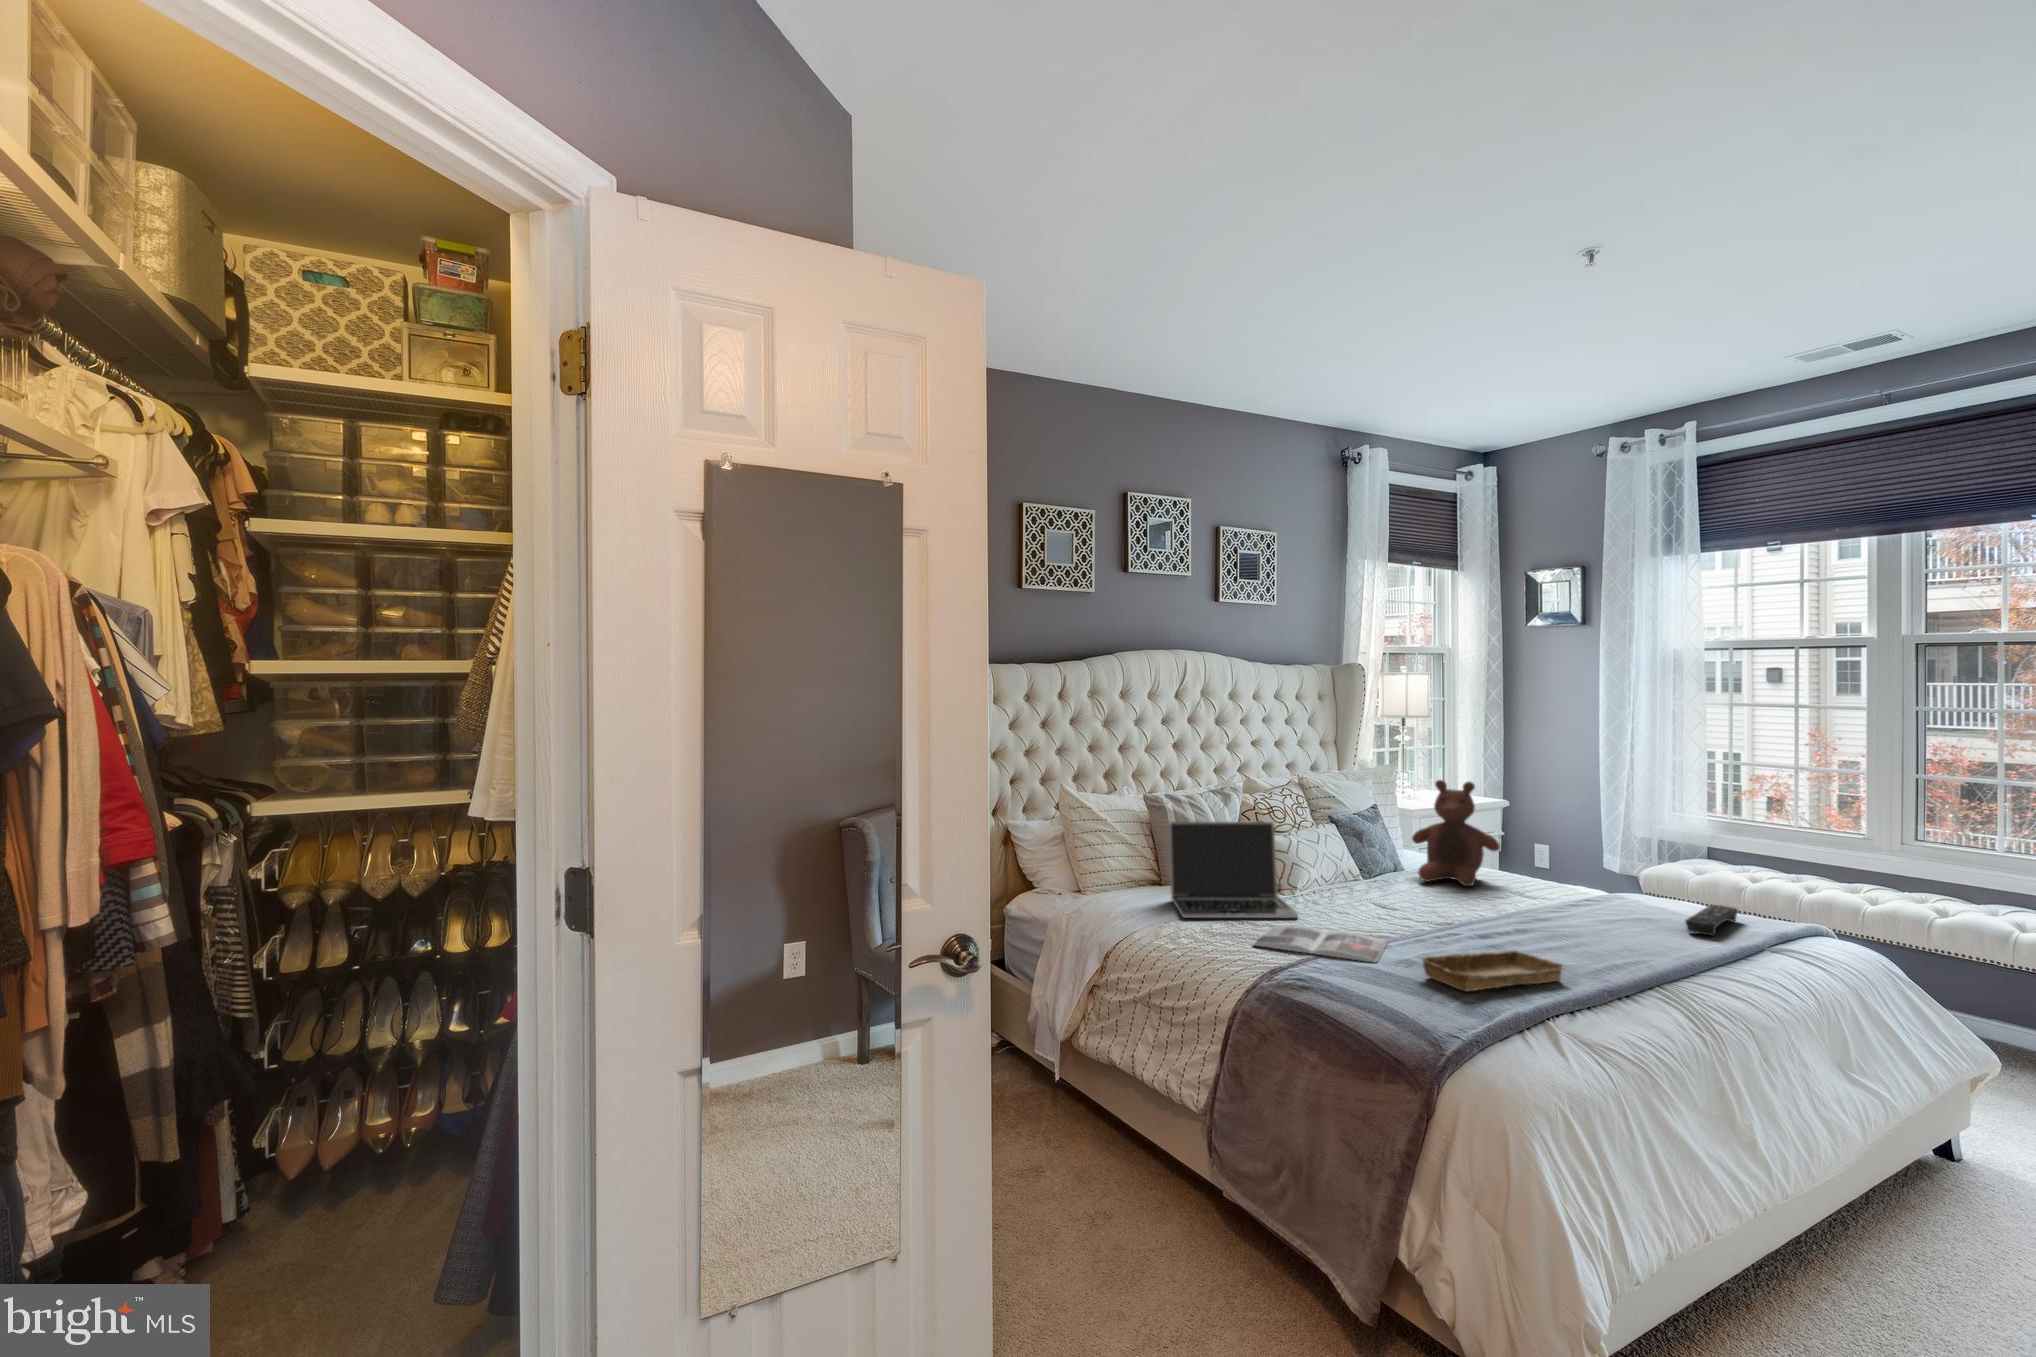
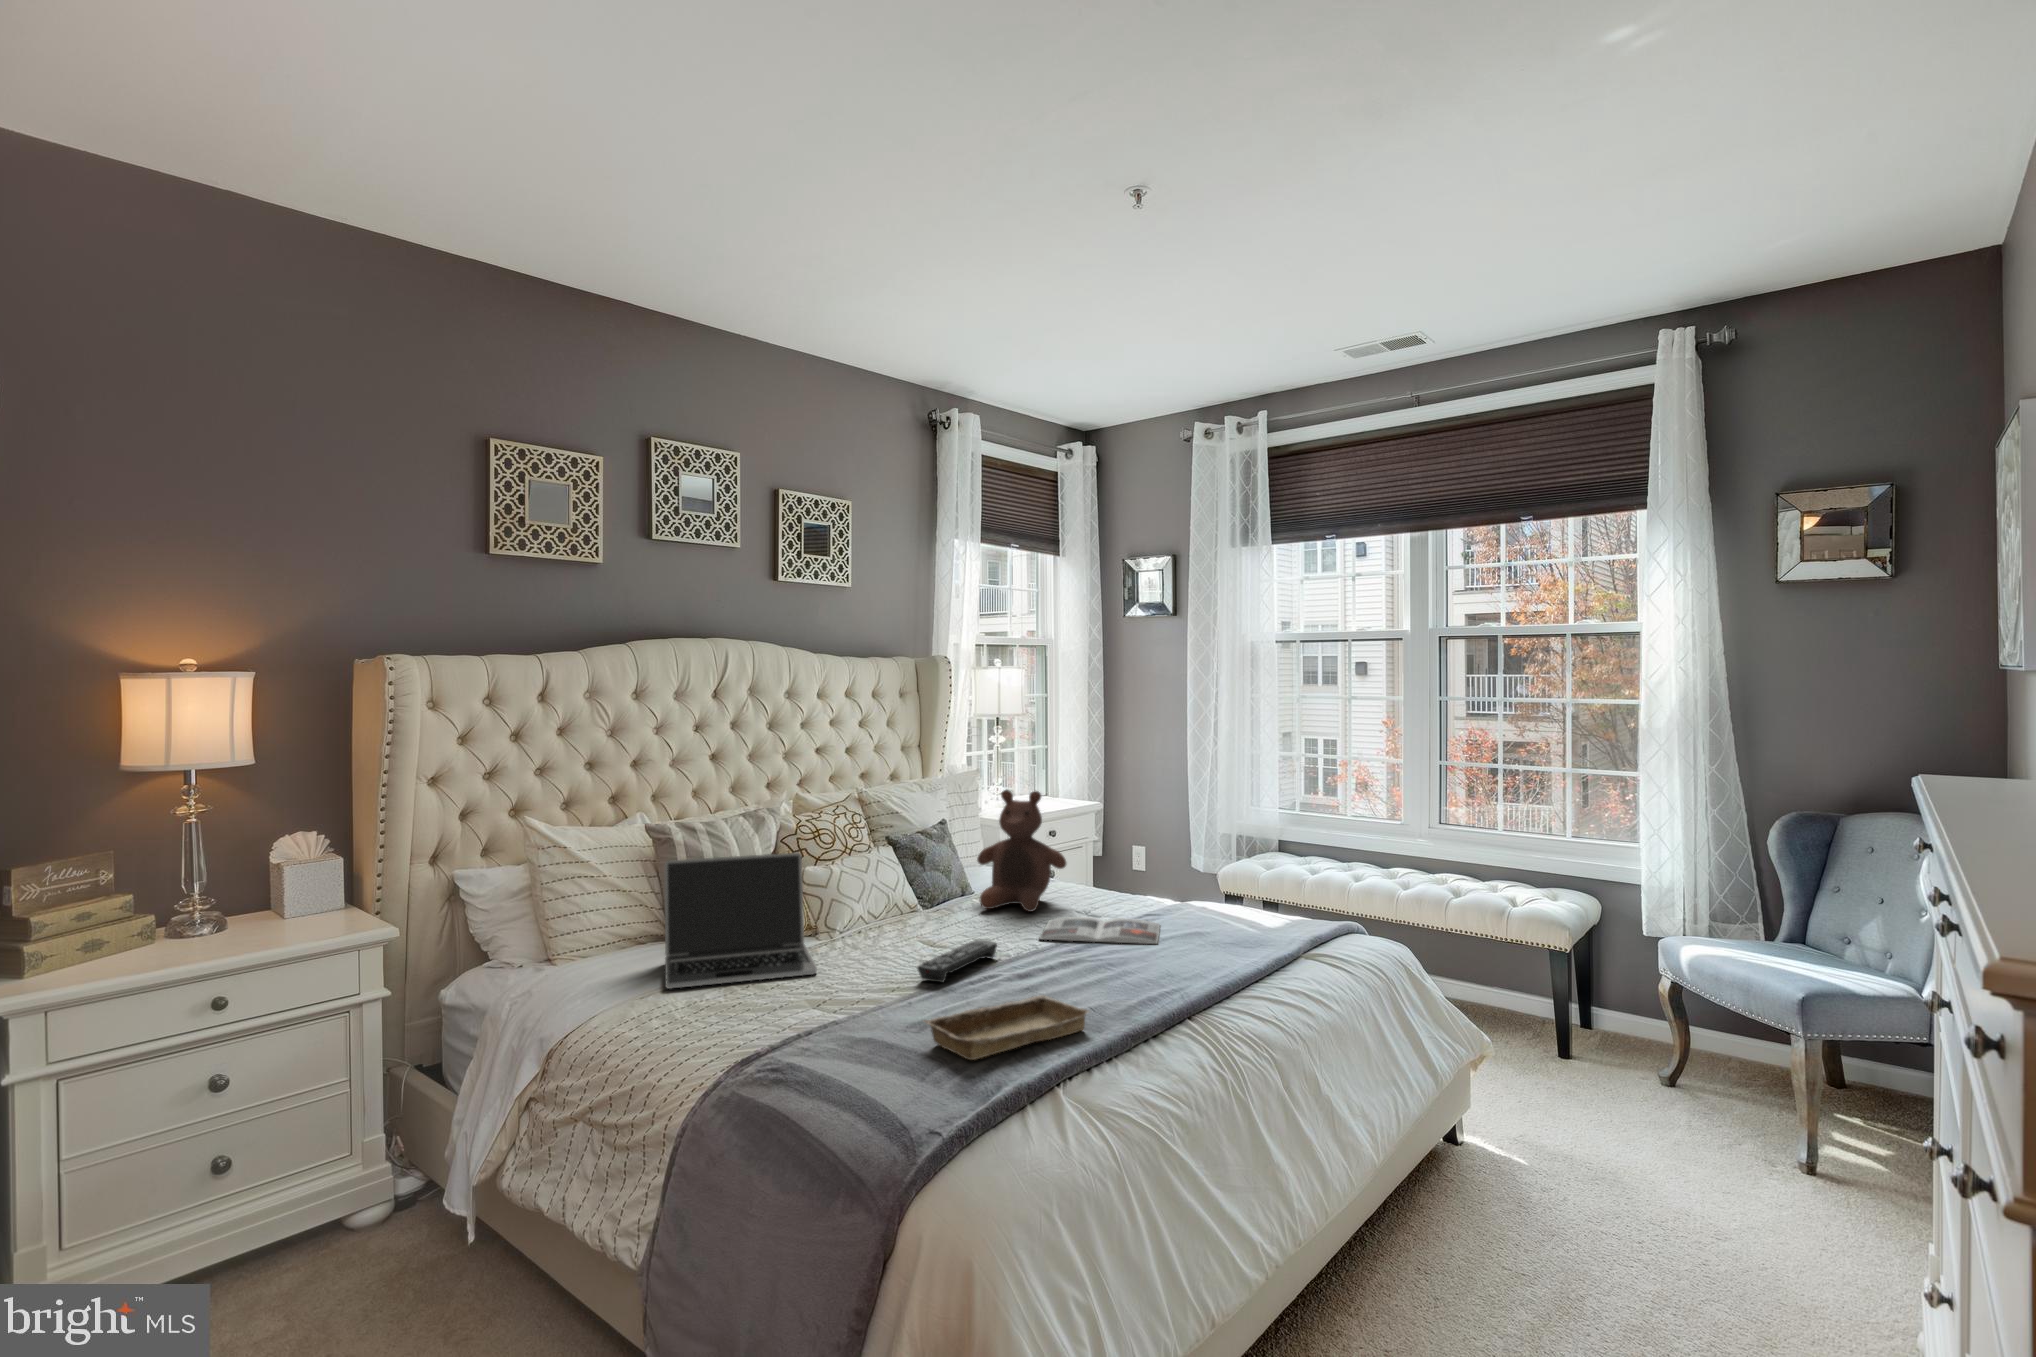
remote control: present [1685,905,1738,936] -> present [918,940,997,982]
magazine: present [1254,926,1388,963] -> present [1040,917,1160,944]

